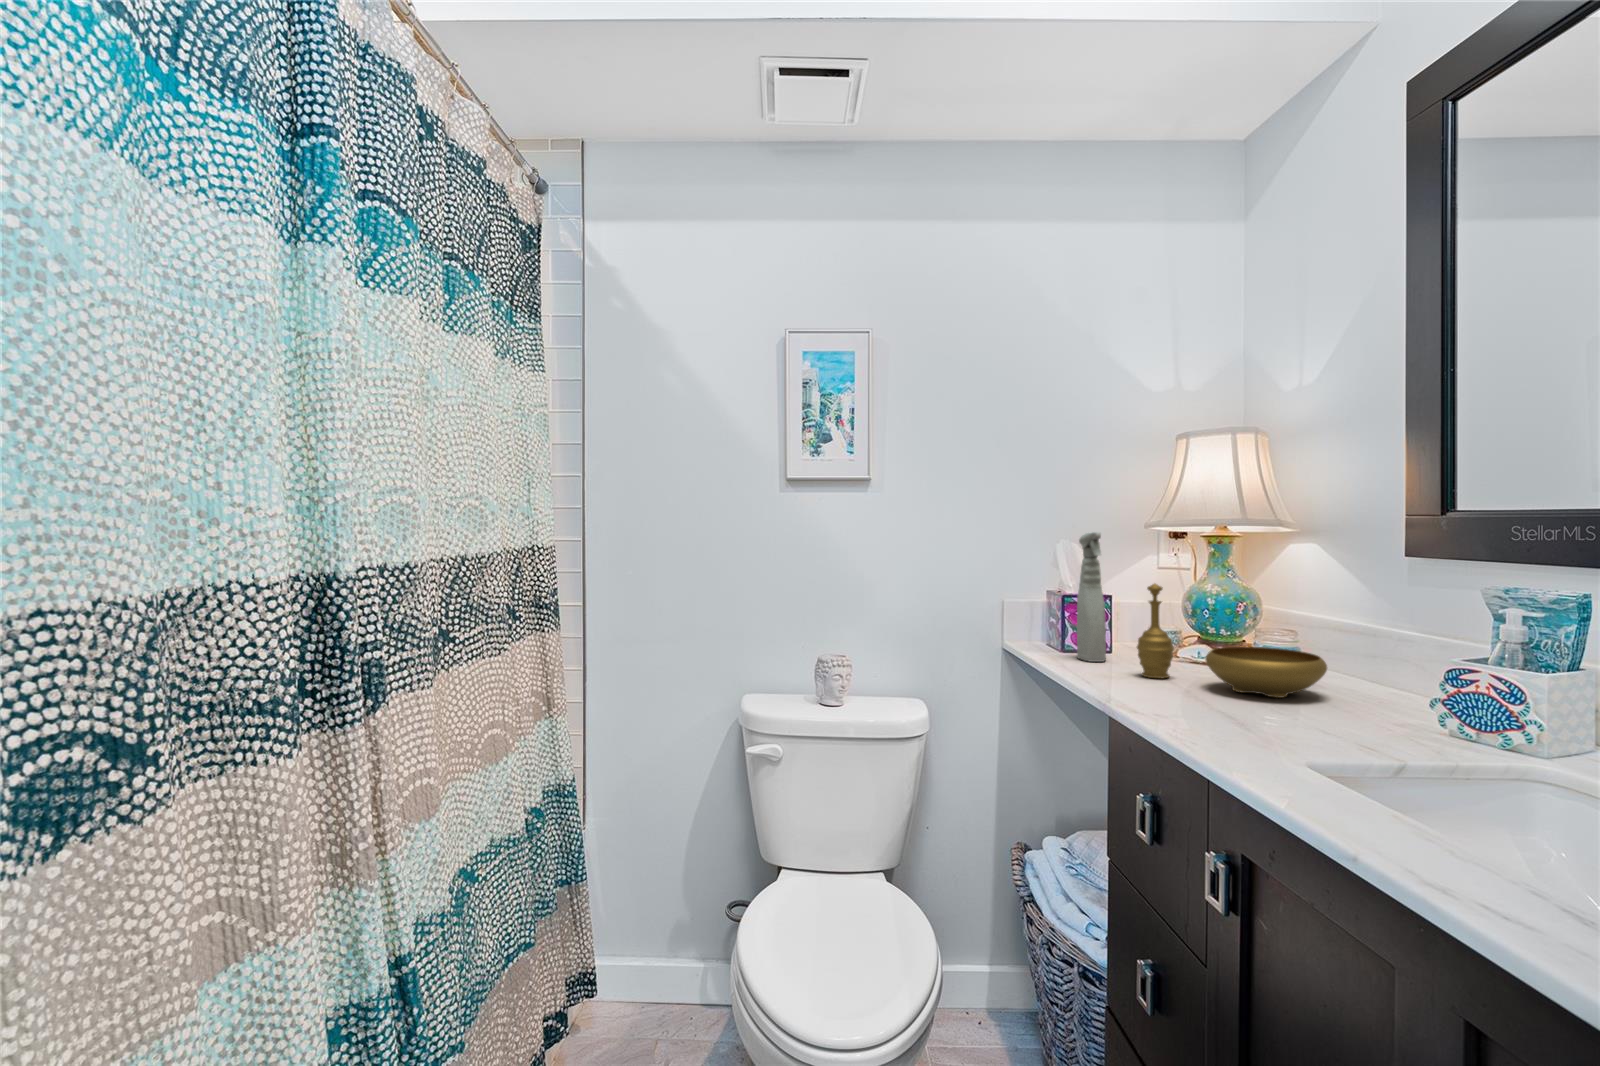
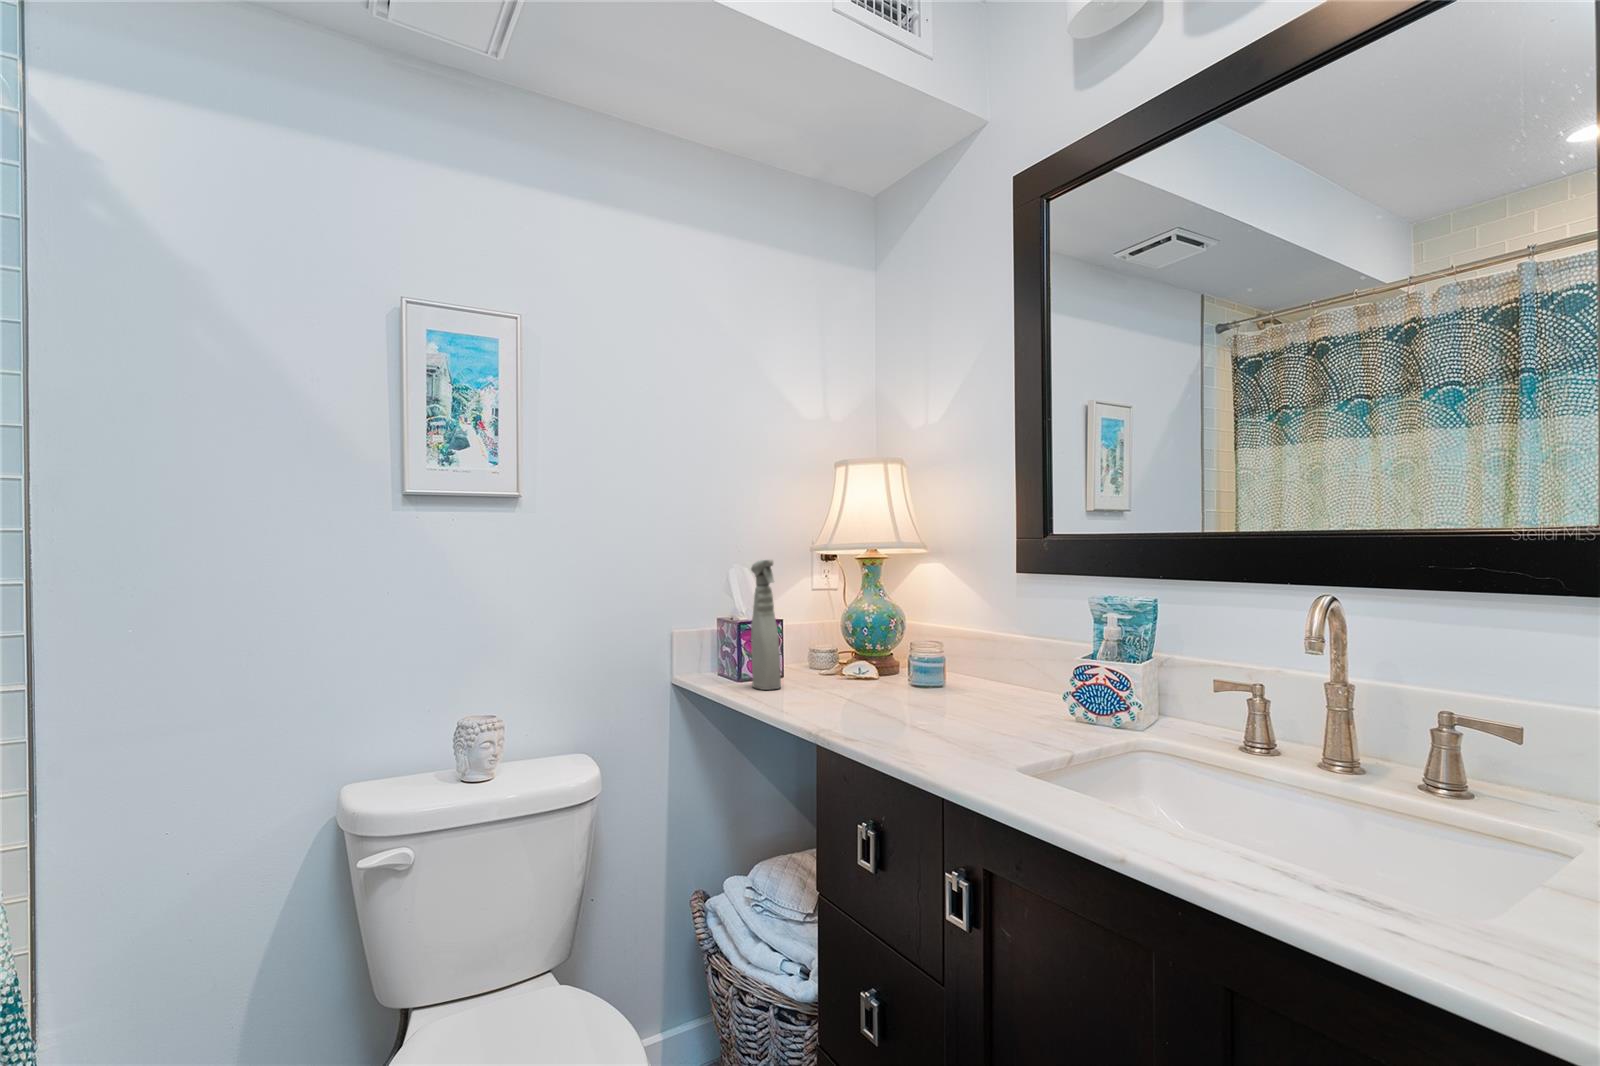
decorative bowl: present [1137,584,1327,698] -> none [814,607,976,706]

